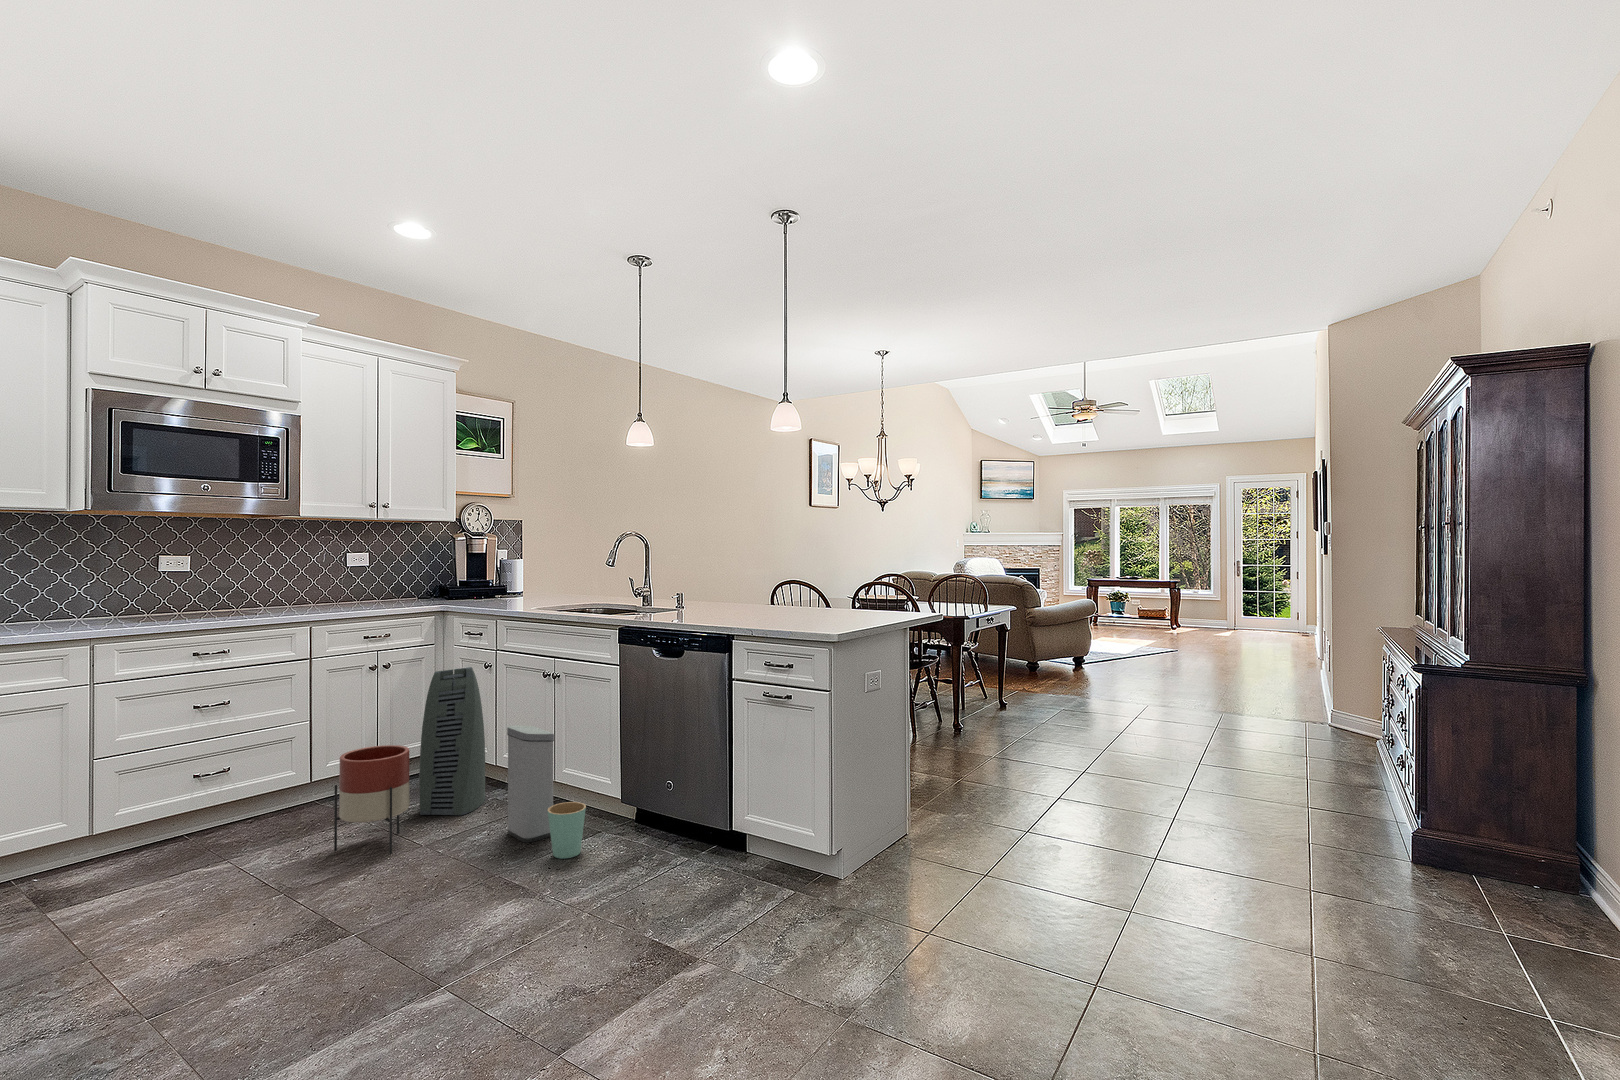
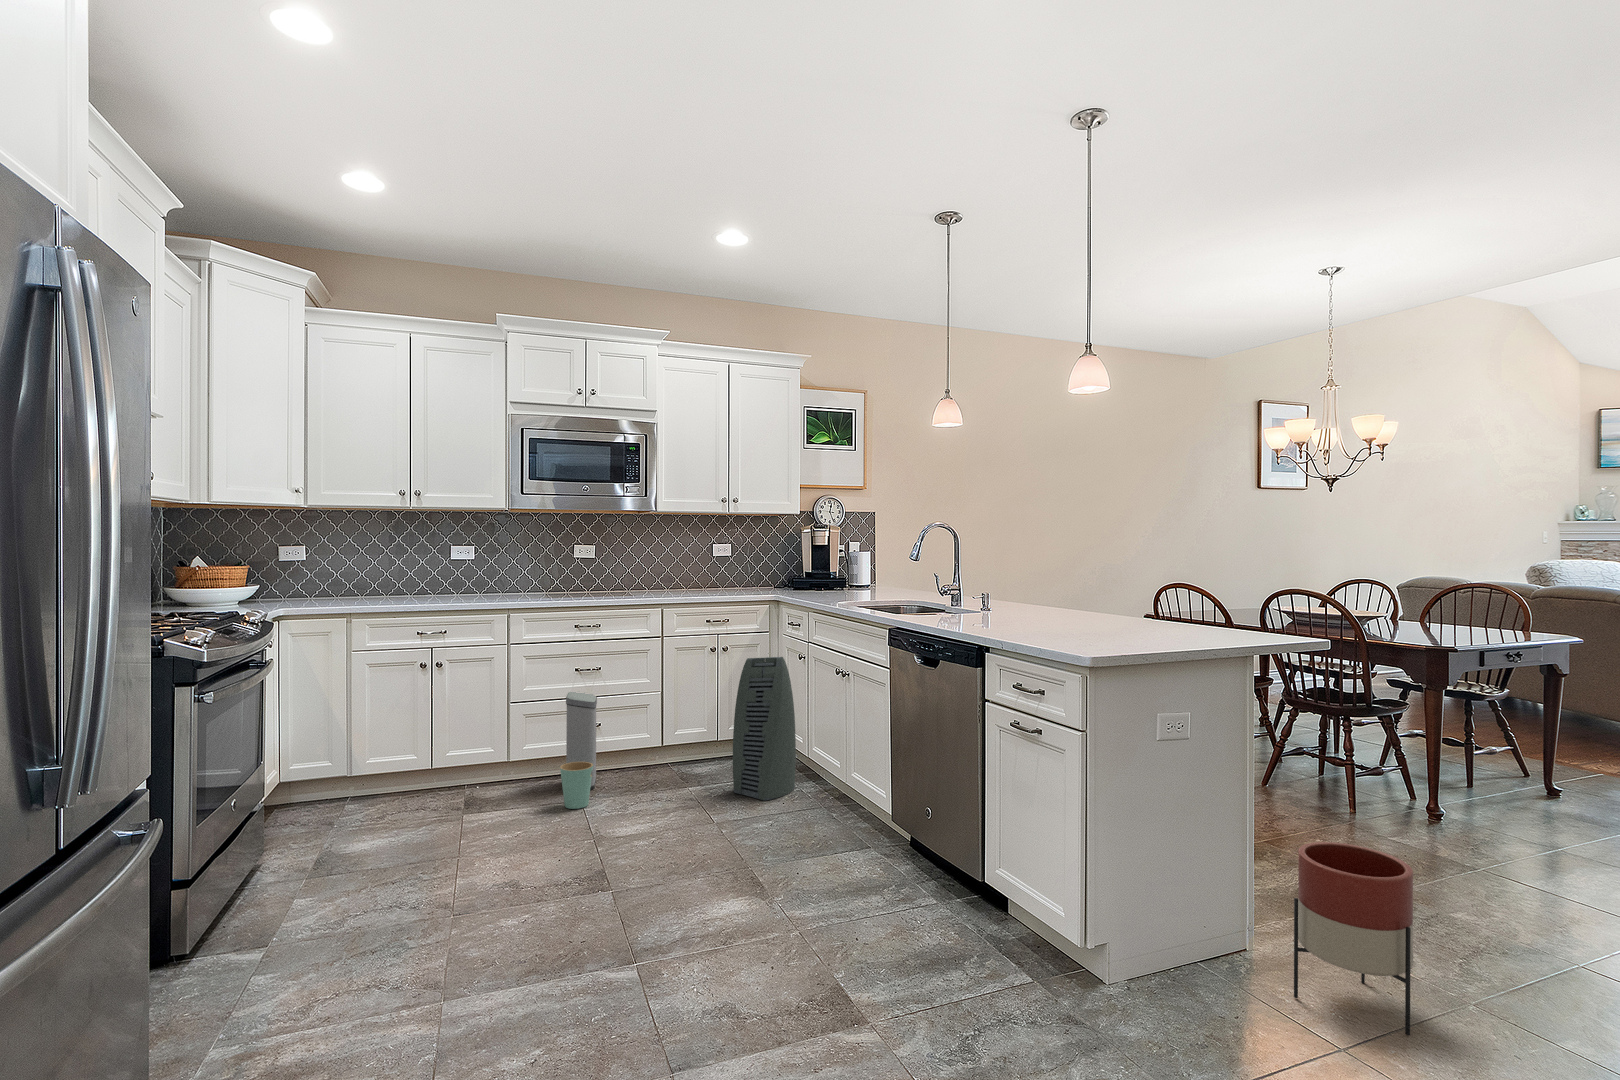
trash can: present [507,726,586,859] -> present [560,692,597,809]
planter: present [334,745,410,854] -> present [1294,842,1413,1035]

